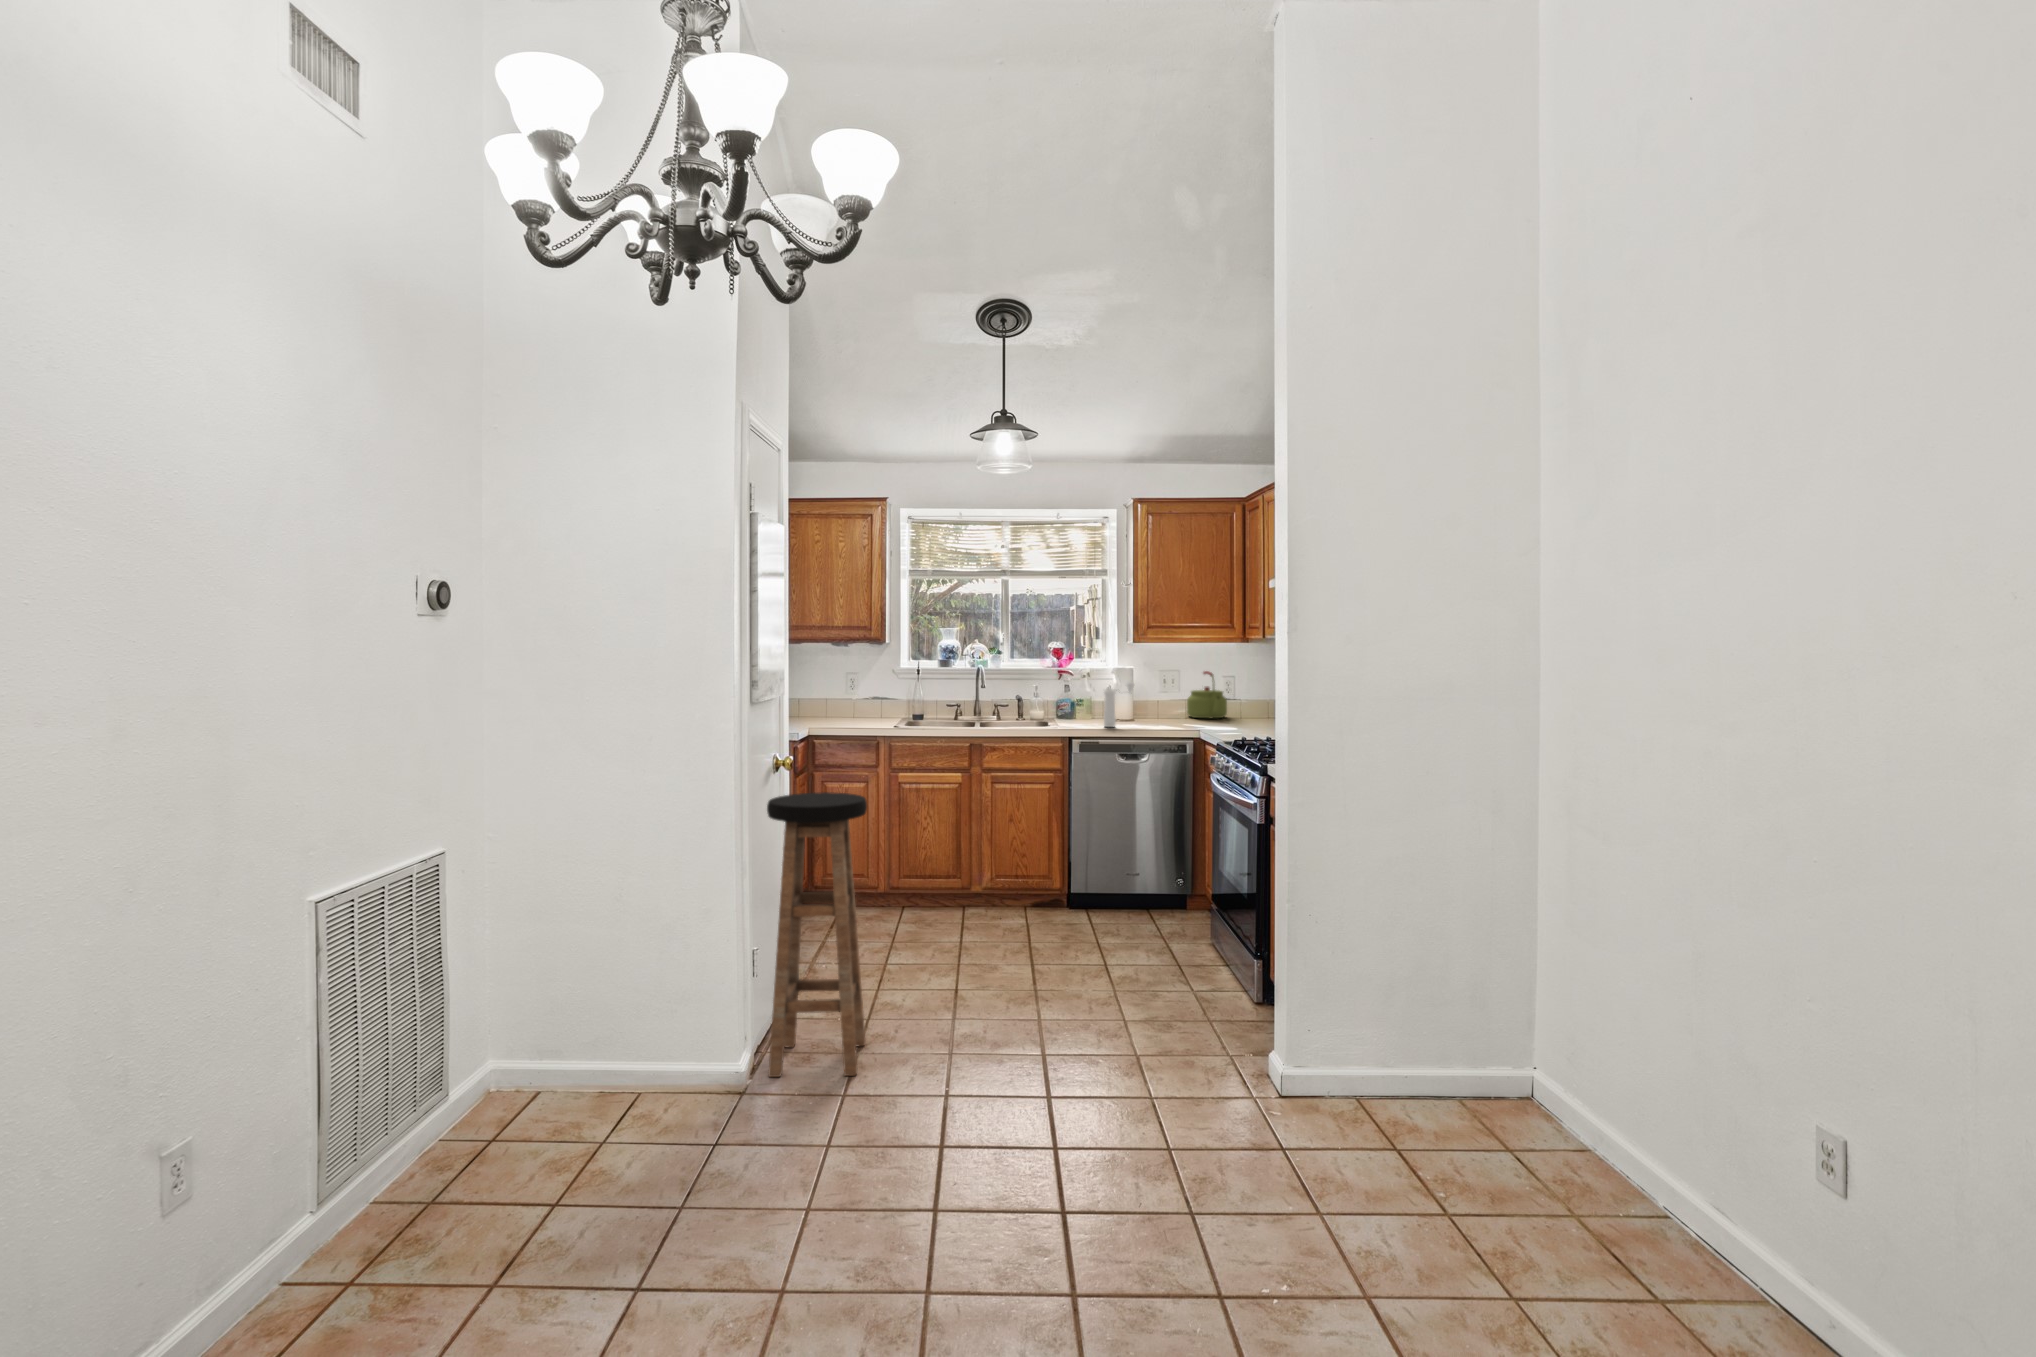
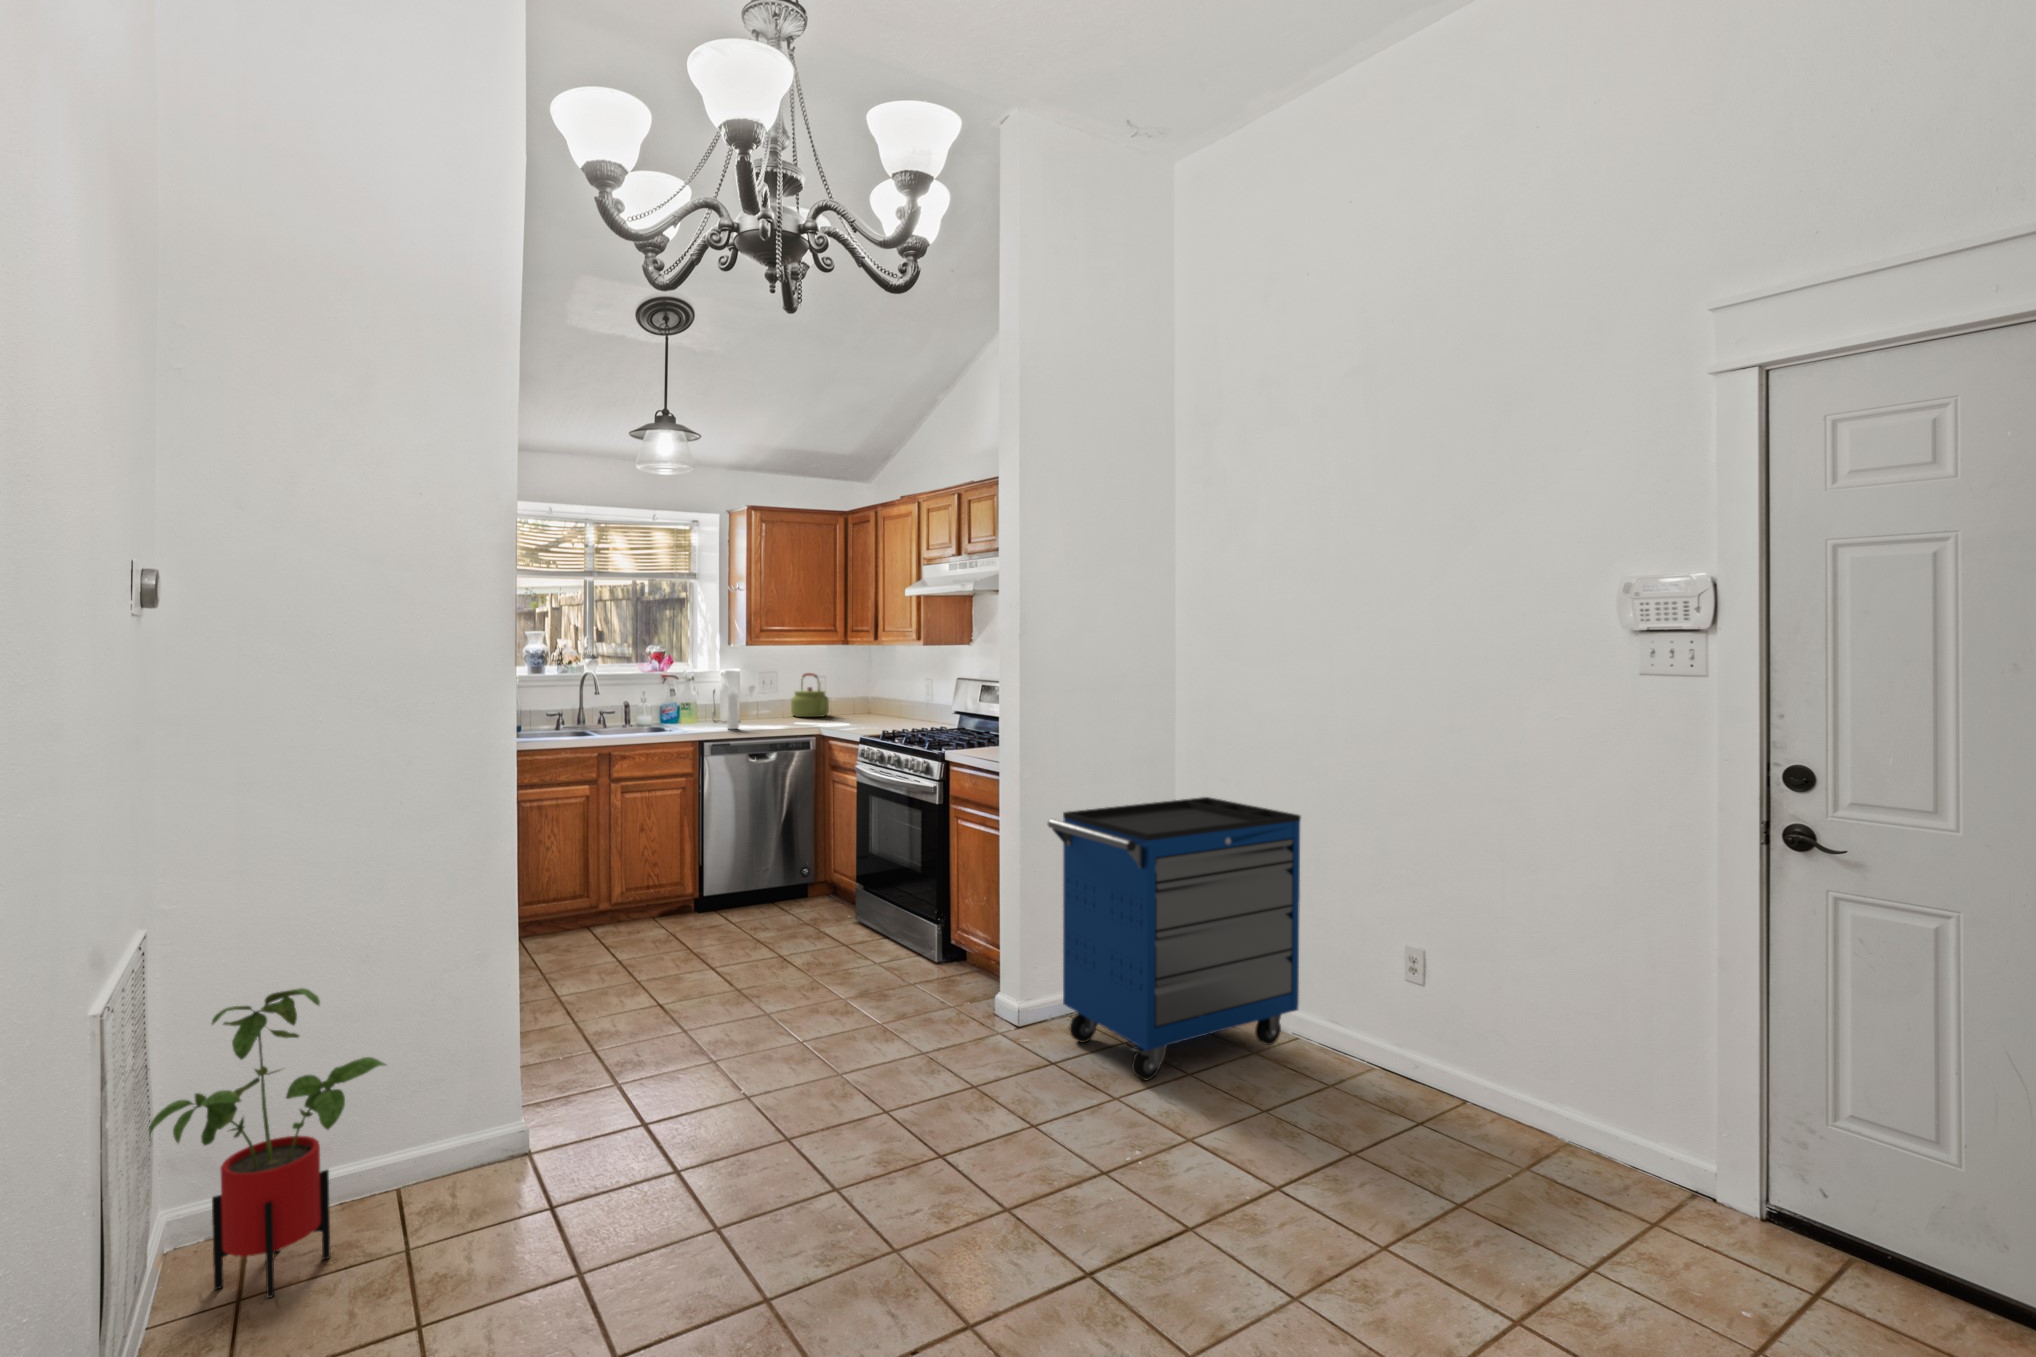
bar stool: present [767,792,867,1077] -> none [510,809,629,1122]
storage cabinet: none [1305,845,1676,1212] -> present [1048,797,1301,1081]
house plant: none [429,921,599,1169] -> present [149,988,386,1298]

